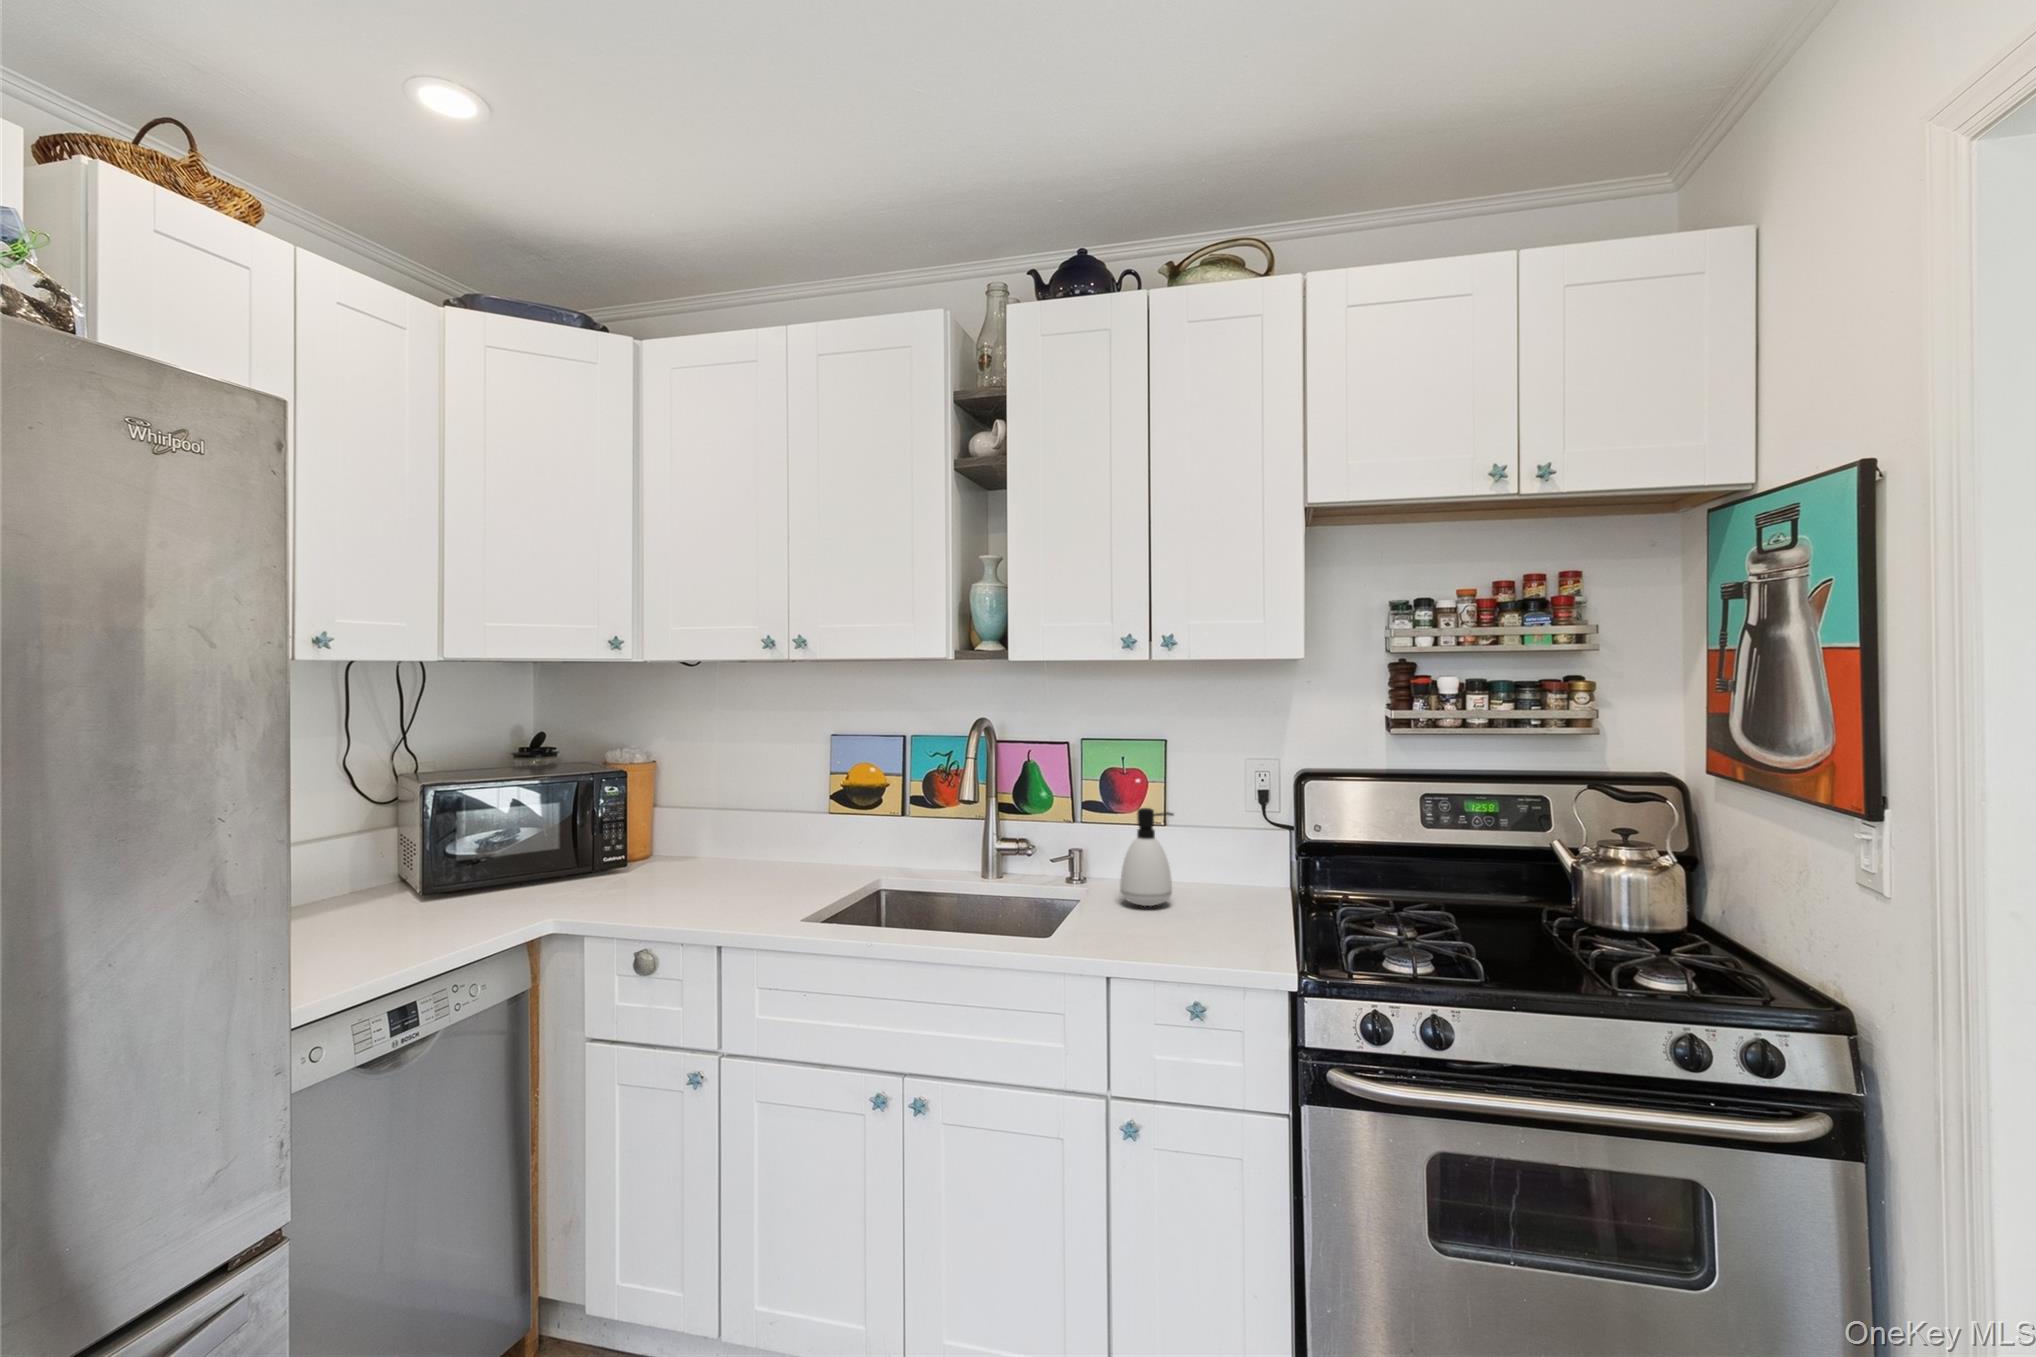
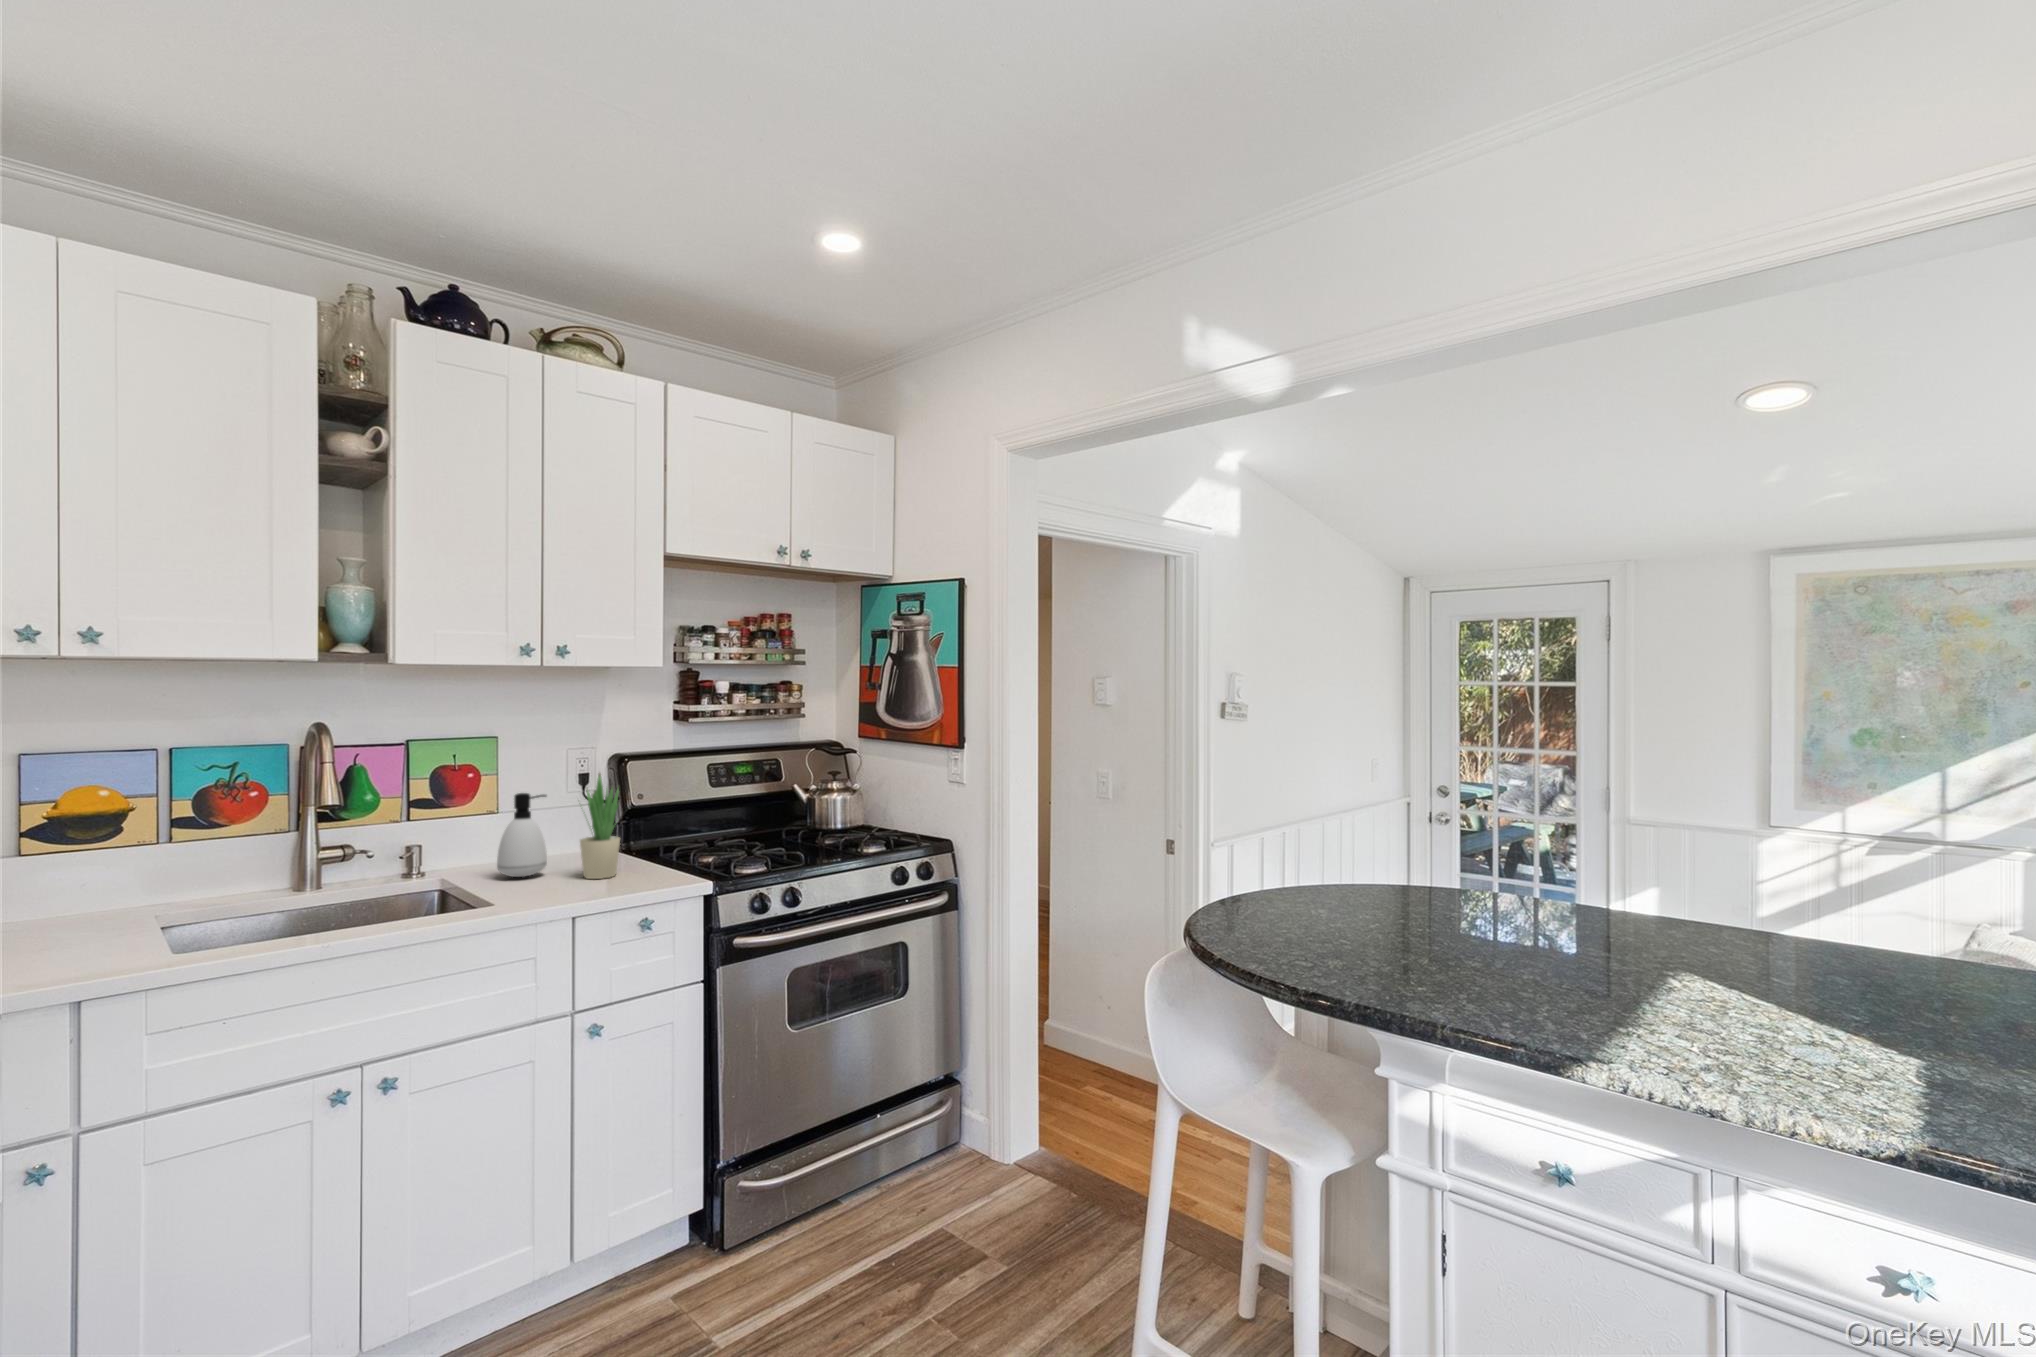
potted plant: none [1184,792,1239,930] -> present [580,773,620,879]

